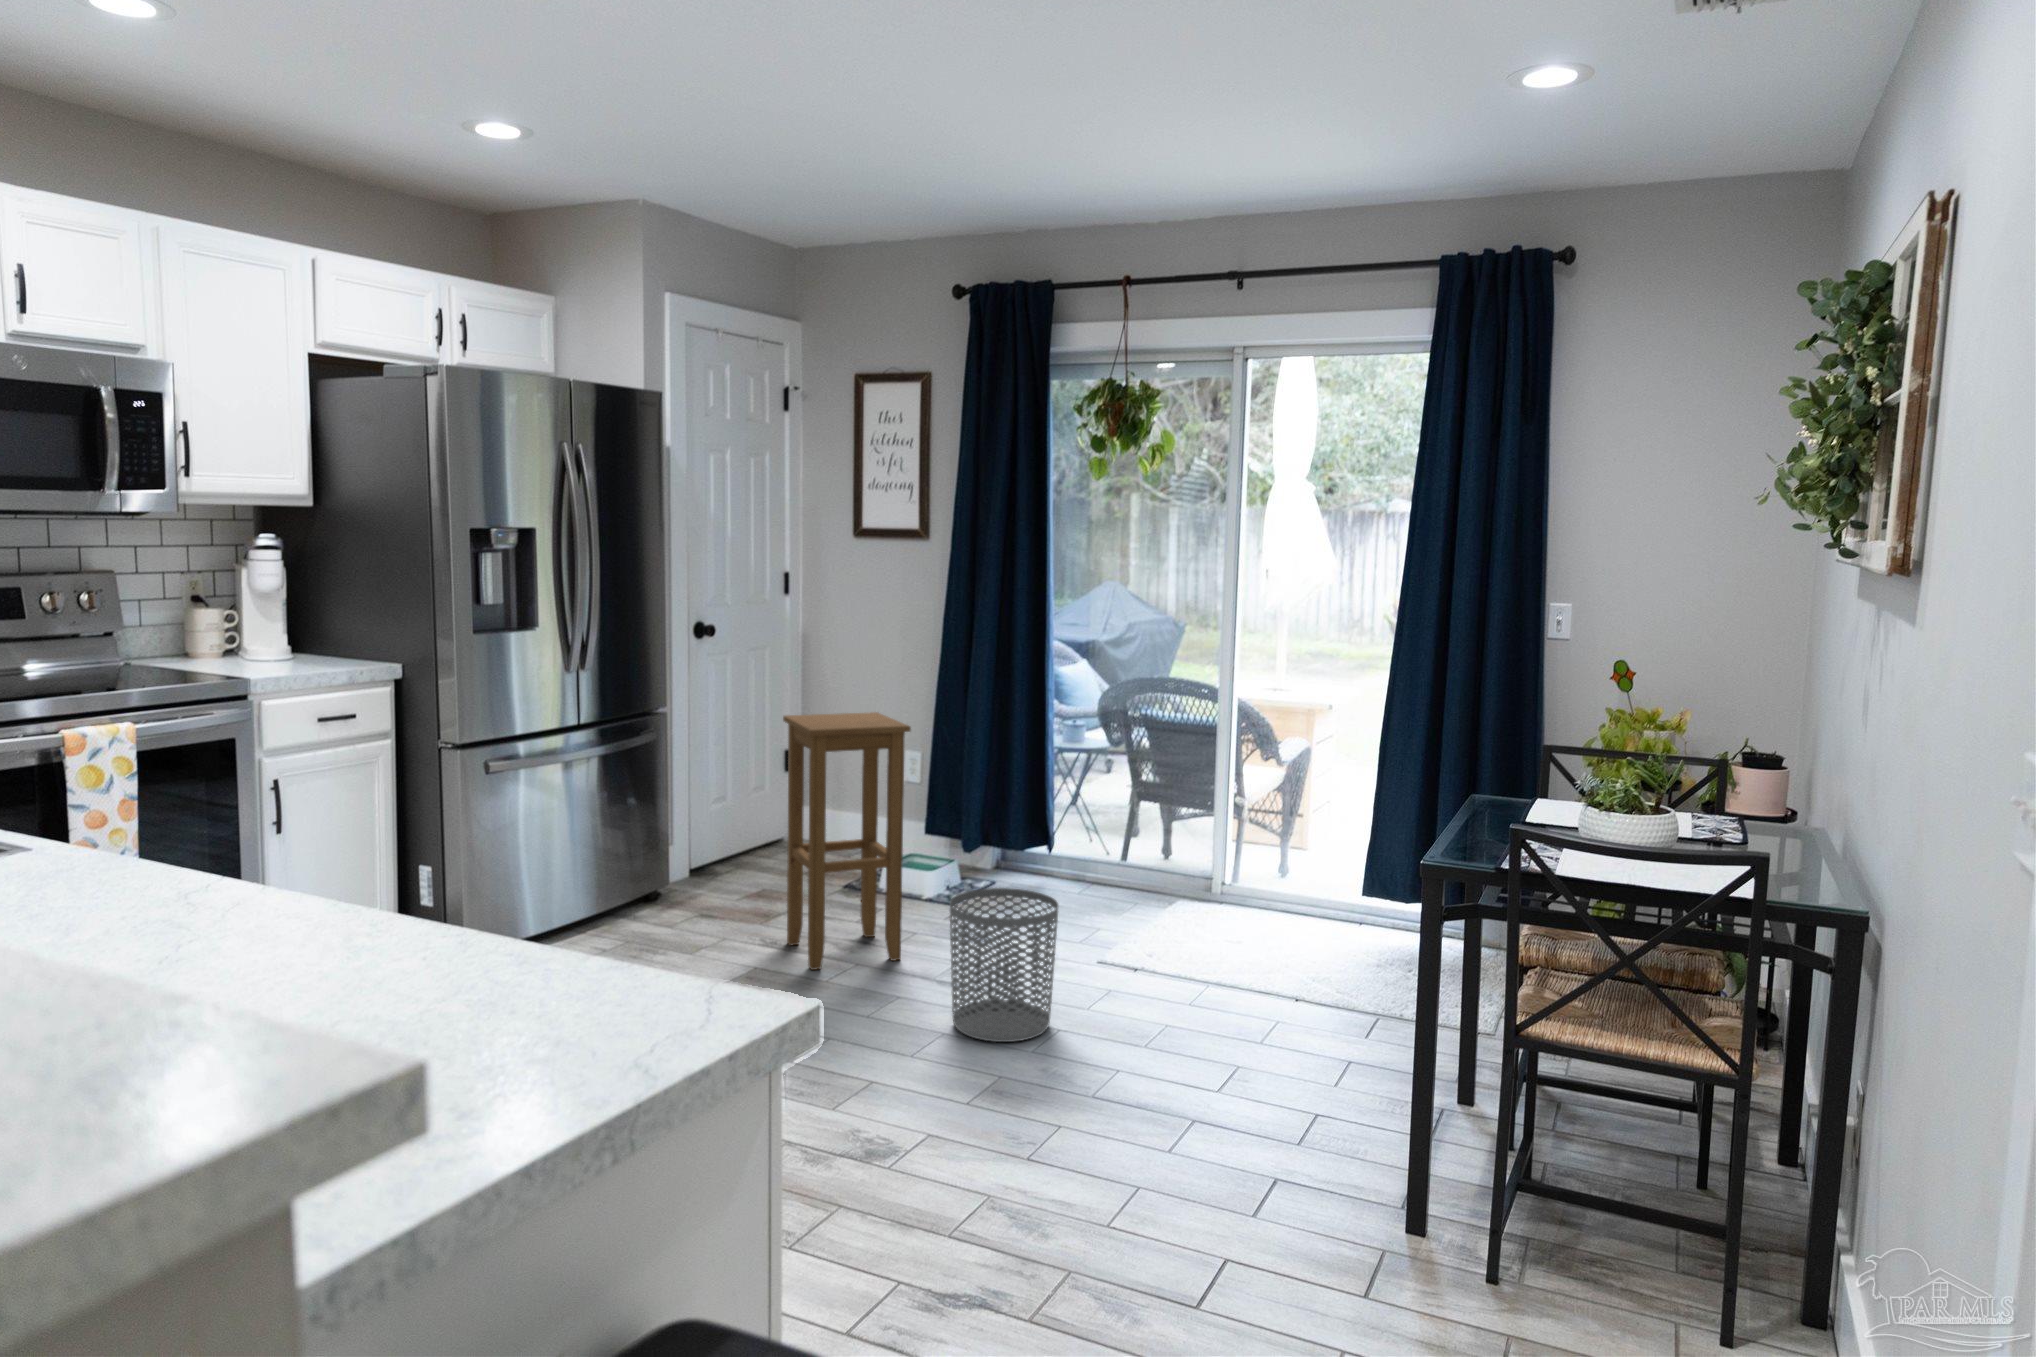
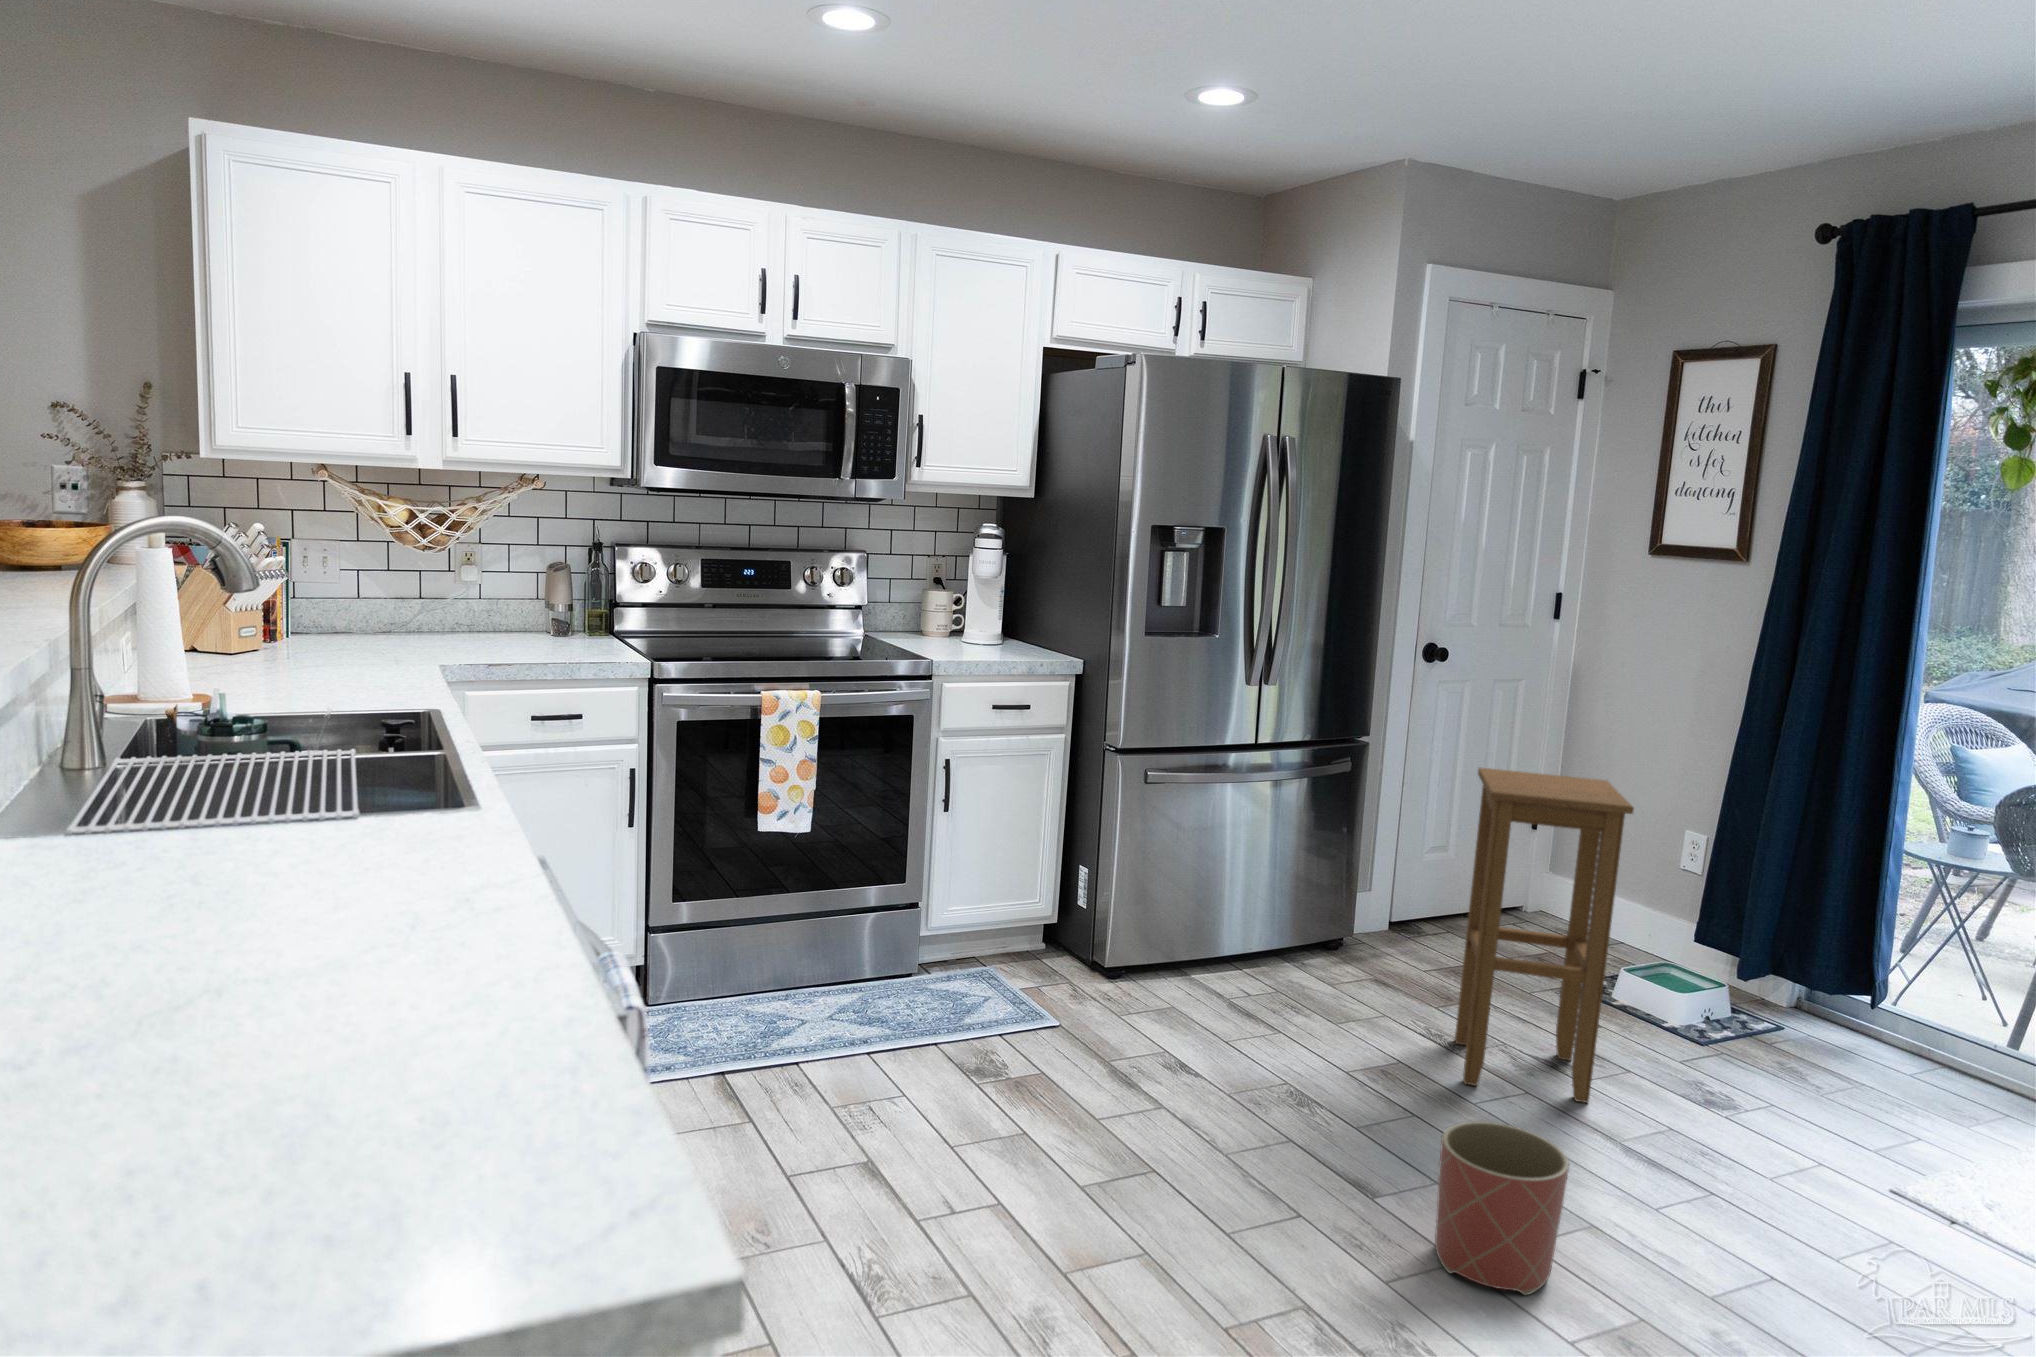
waste bin: present [950,888,1058,1042] -> none [1611,1047,1795,1283]
planter: none [849,969,940,1086] -> present [1435,1121,1569,1295]

